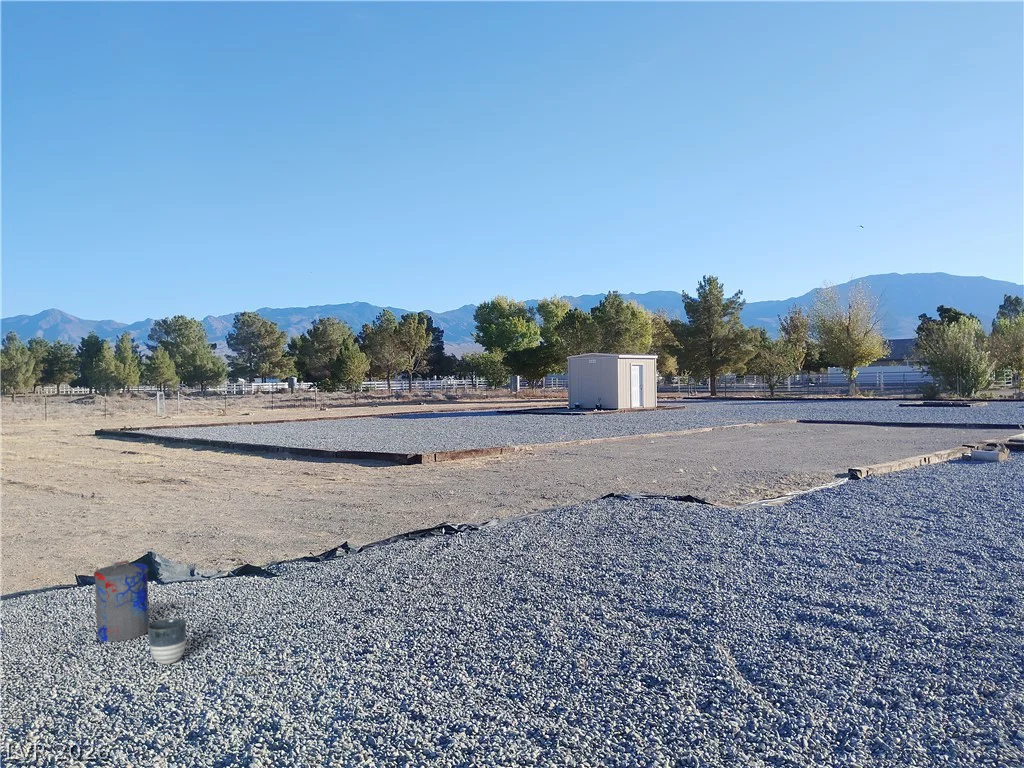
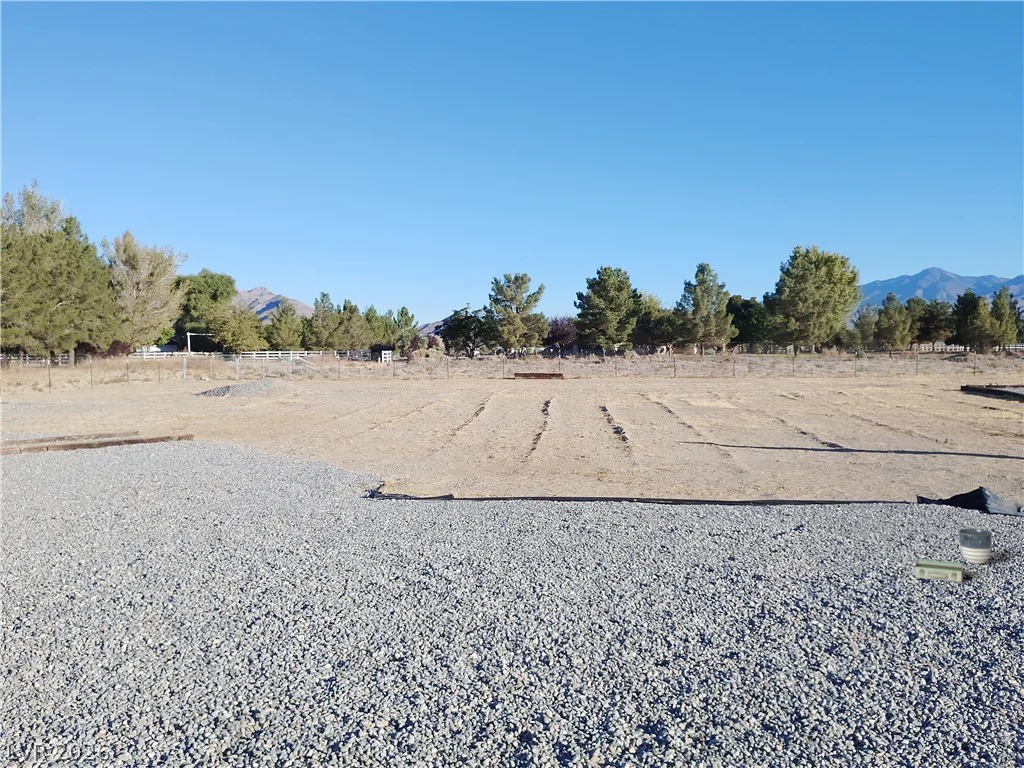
trash can: present [94,561,149,642] -> none [921,480,966,543]
toolbox: none [99,671,160,710] -> present [915,559,963,582]

